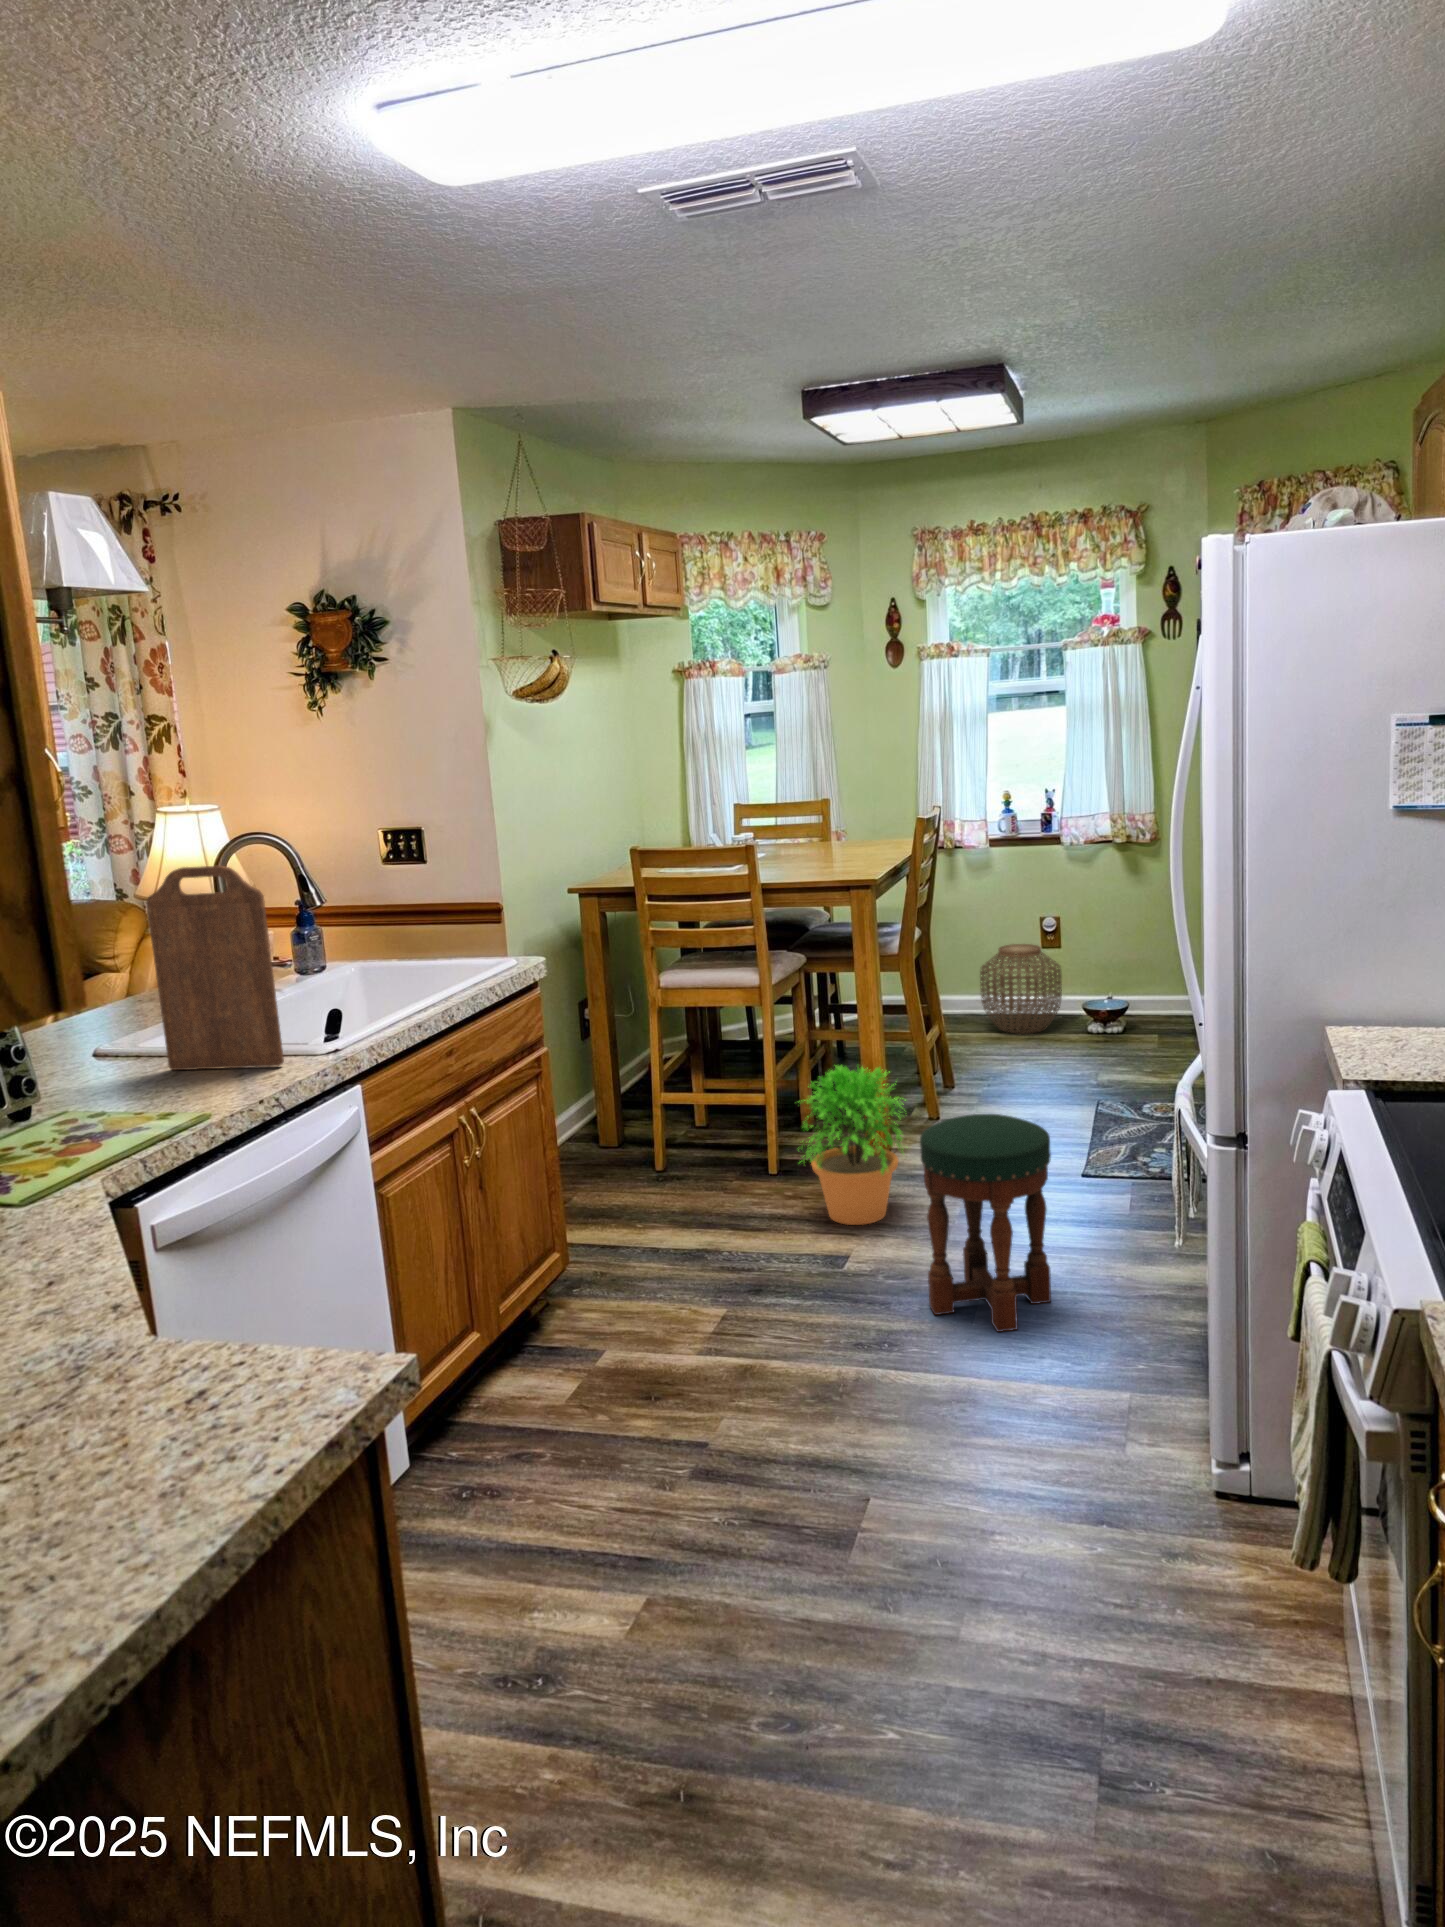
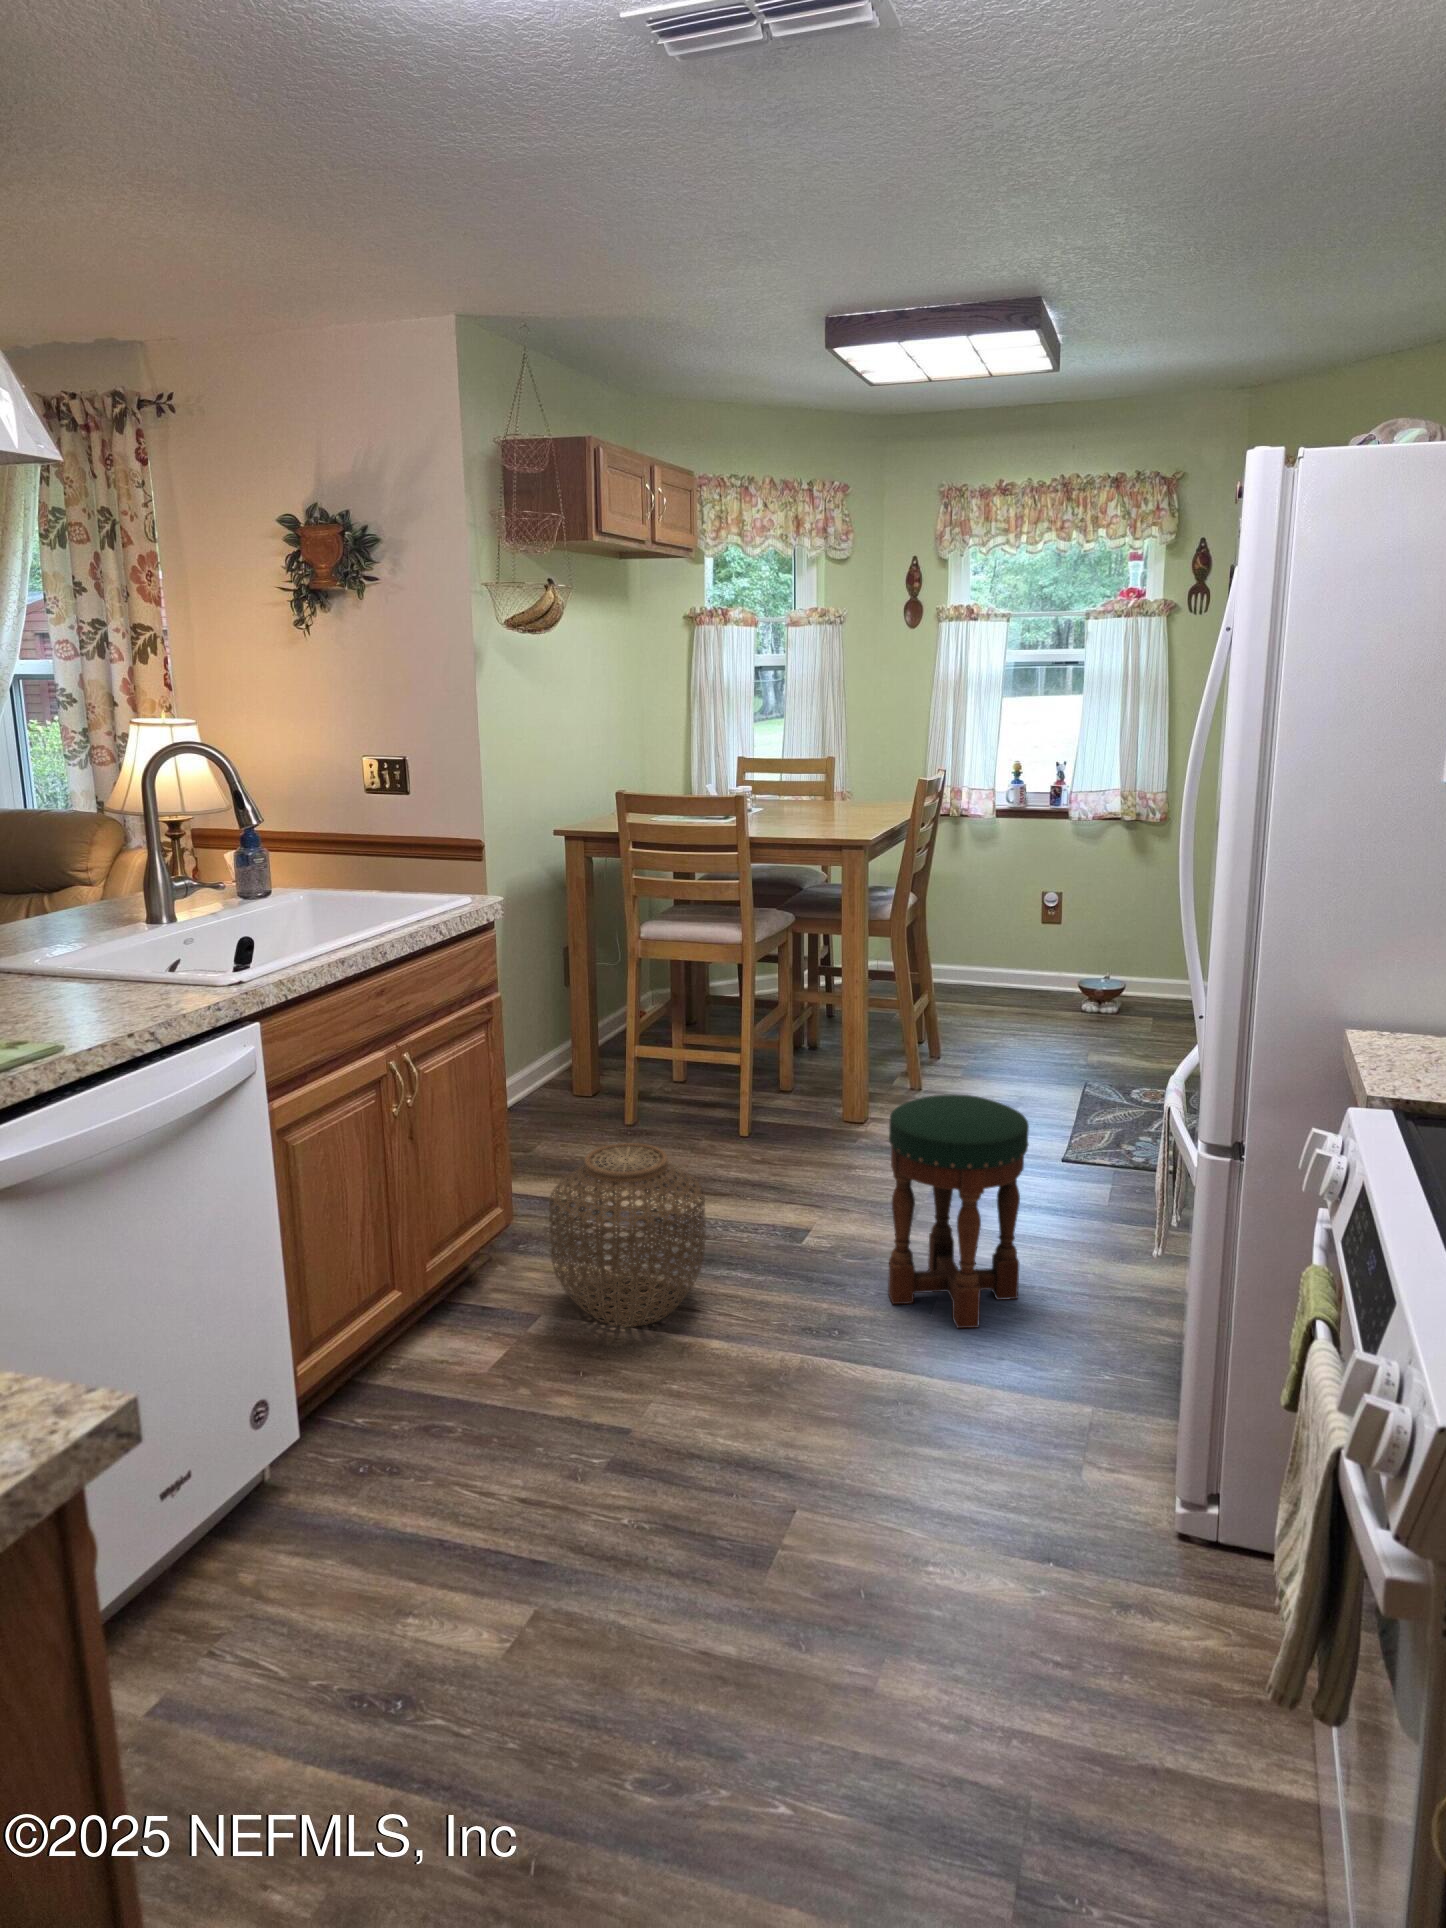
cutting board: present [146,865,284,1070] -> none [27,767,174,996]
woven basket: present [980,944,1062,1034] -> present [549,1143,705,1326]
potted plant: present [798,1066,904,1225] -> none [766,1030,885,1199]

